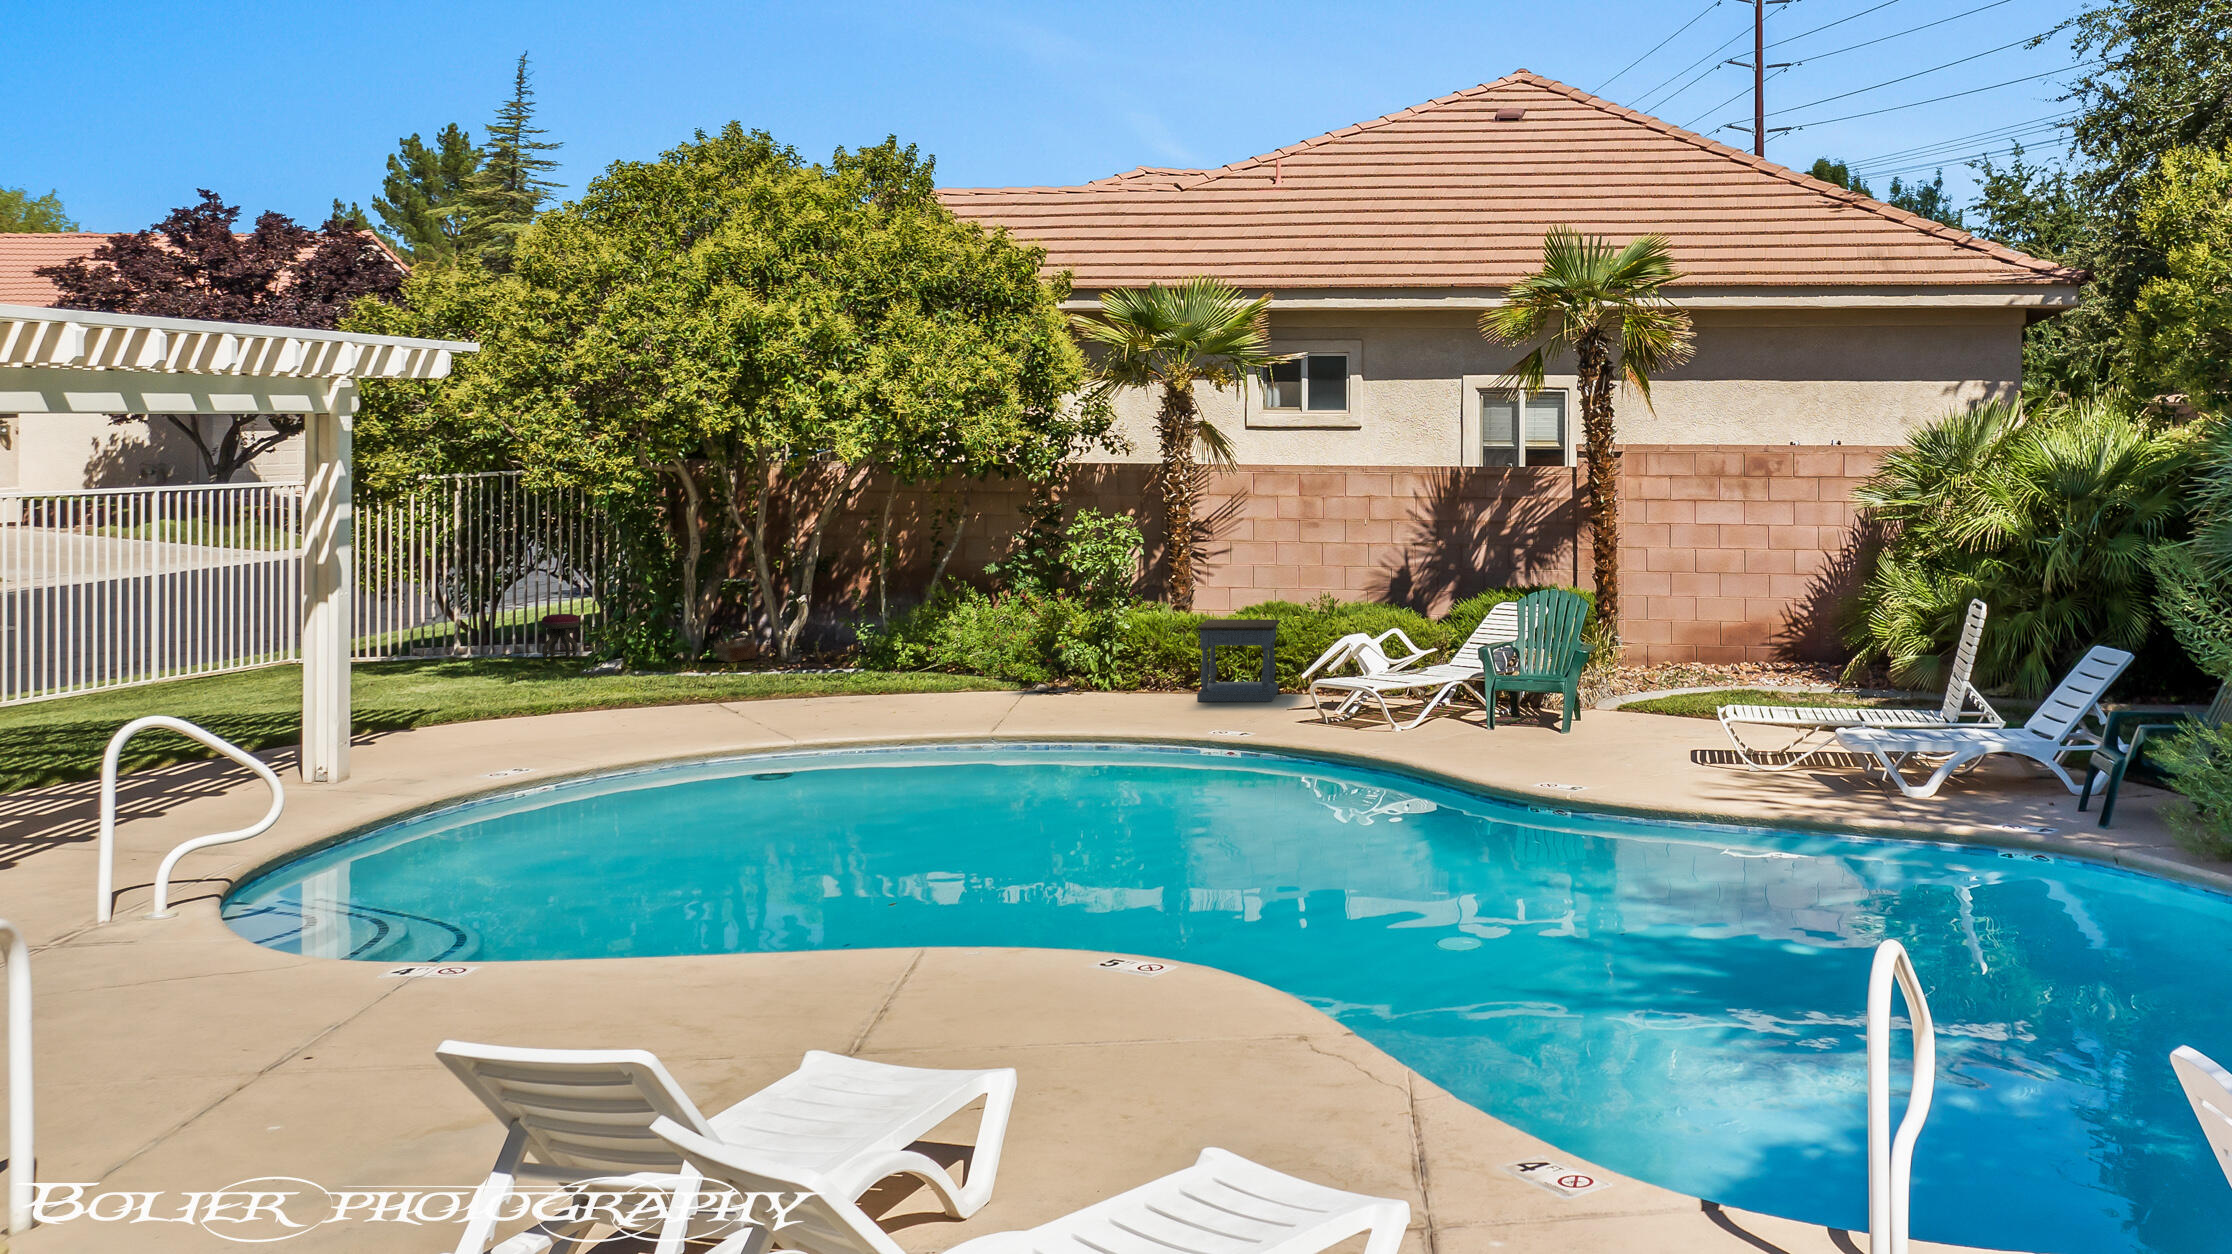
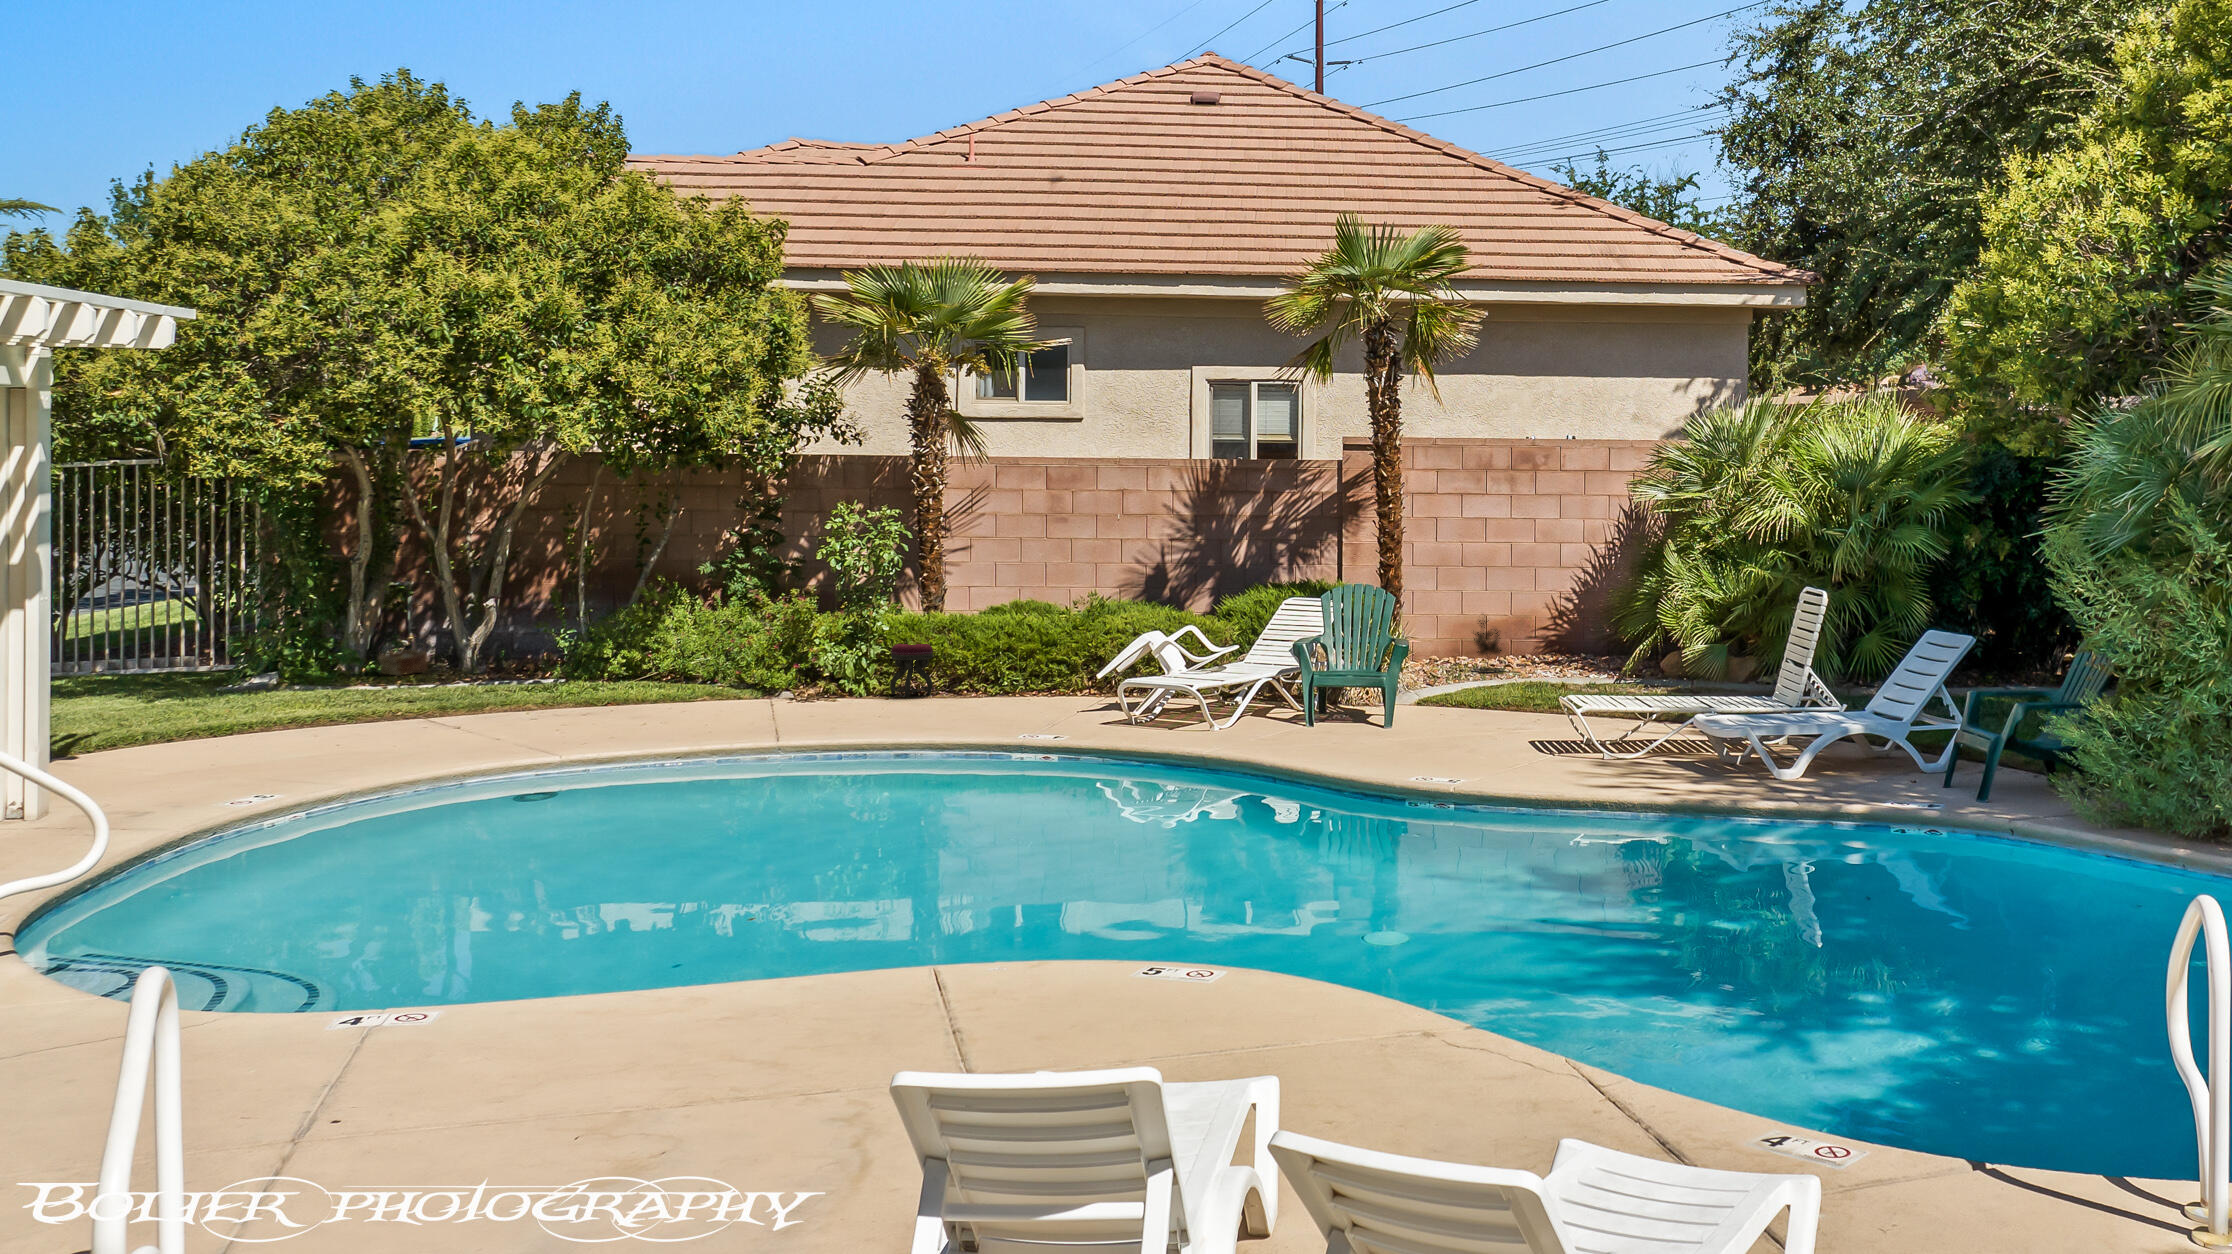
stool: present [542,614,579,658] -> present [890,644,933,697]
side table: present [1196,619,1280,702] -> none [972,616,1054,700]
potted tree: present [1033,628,1074,693] -> present [1472,615,1502,673]

